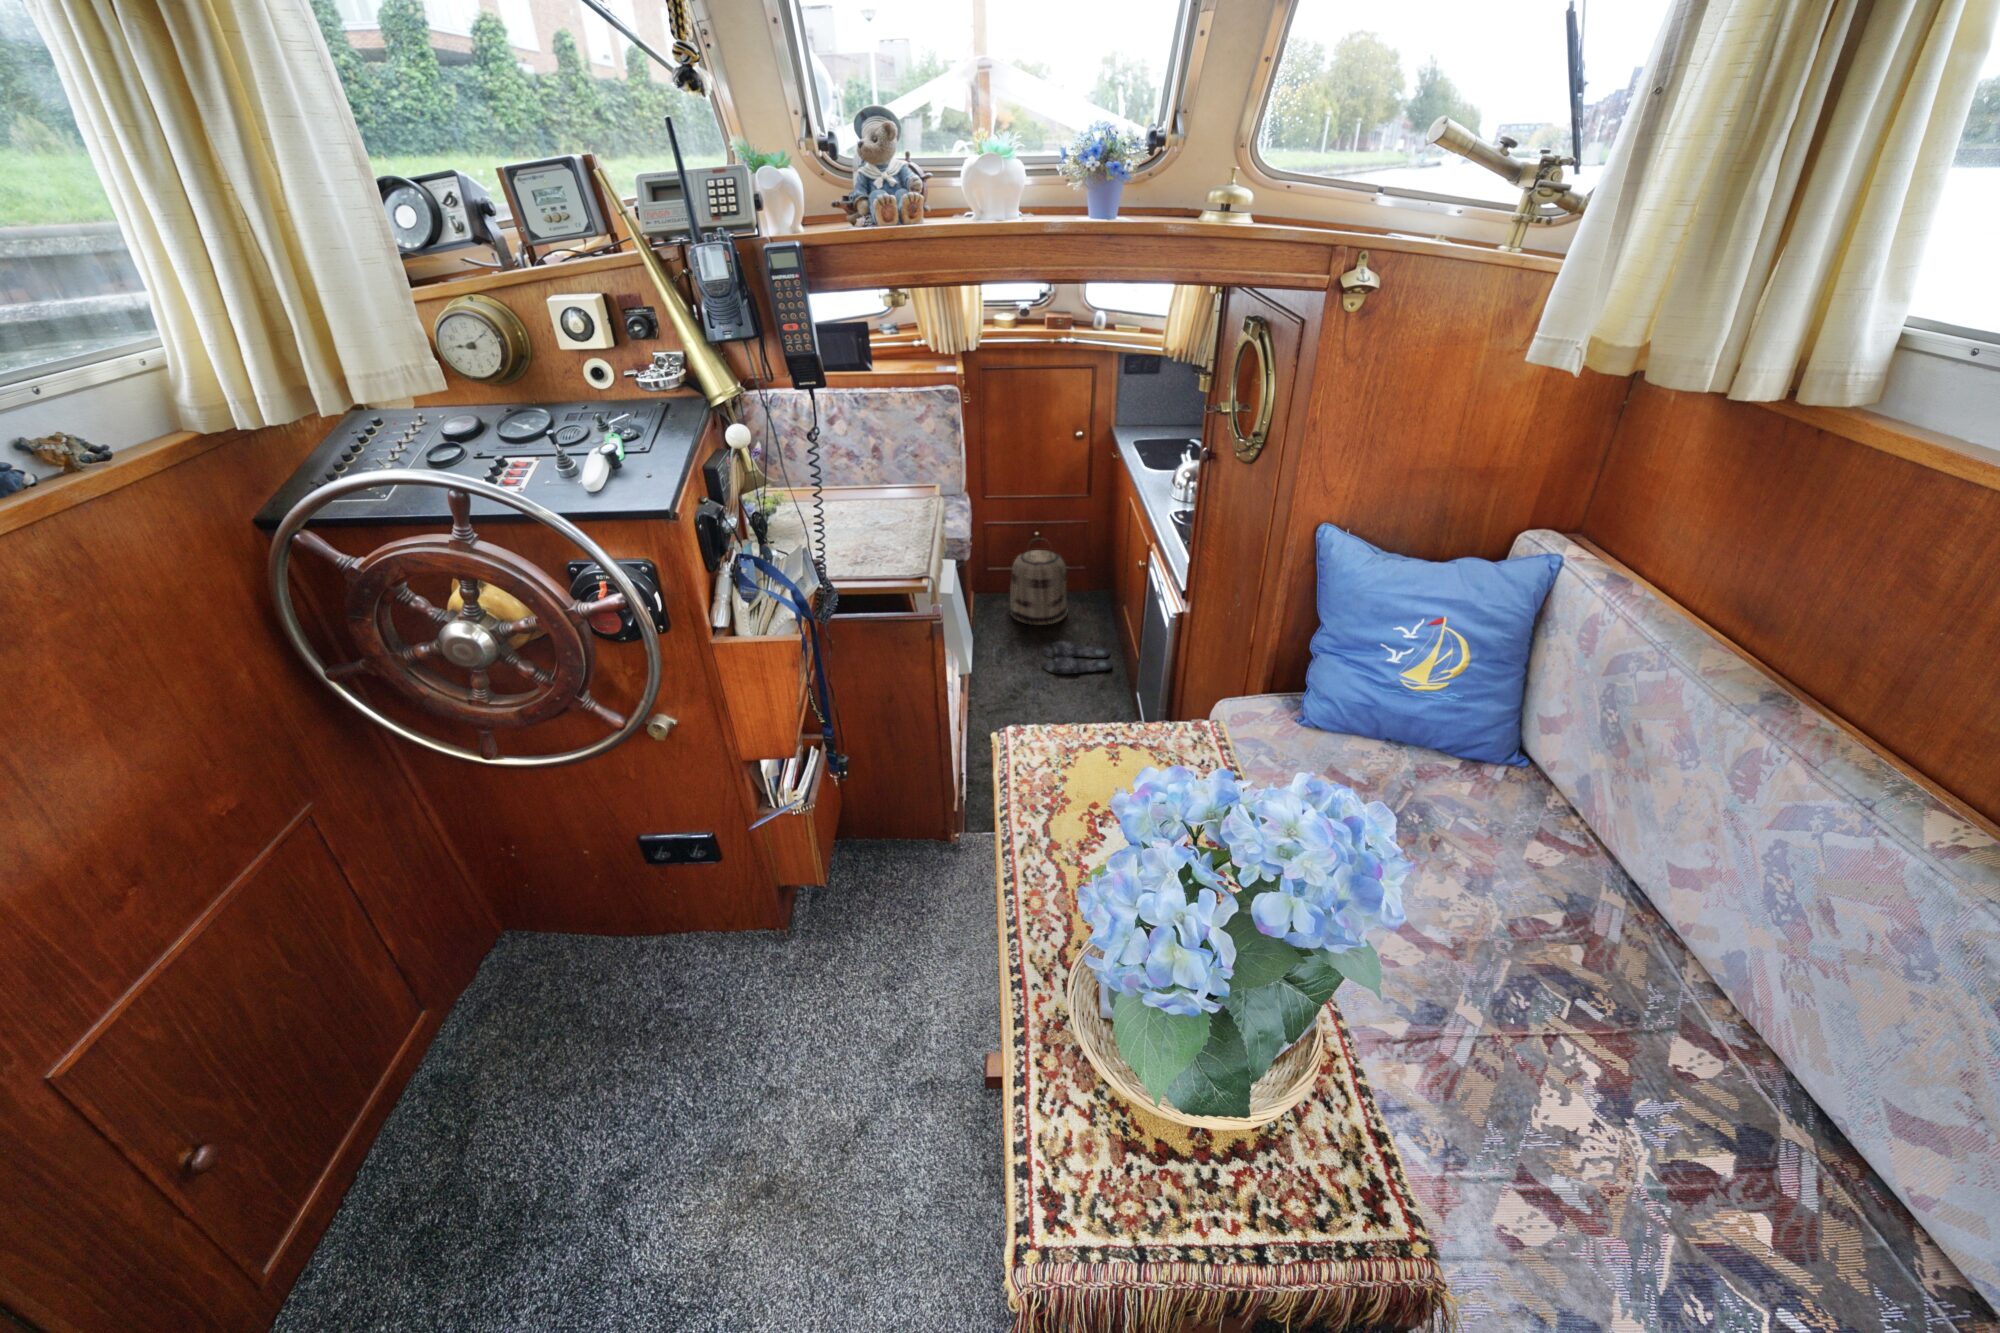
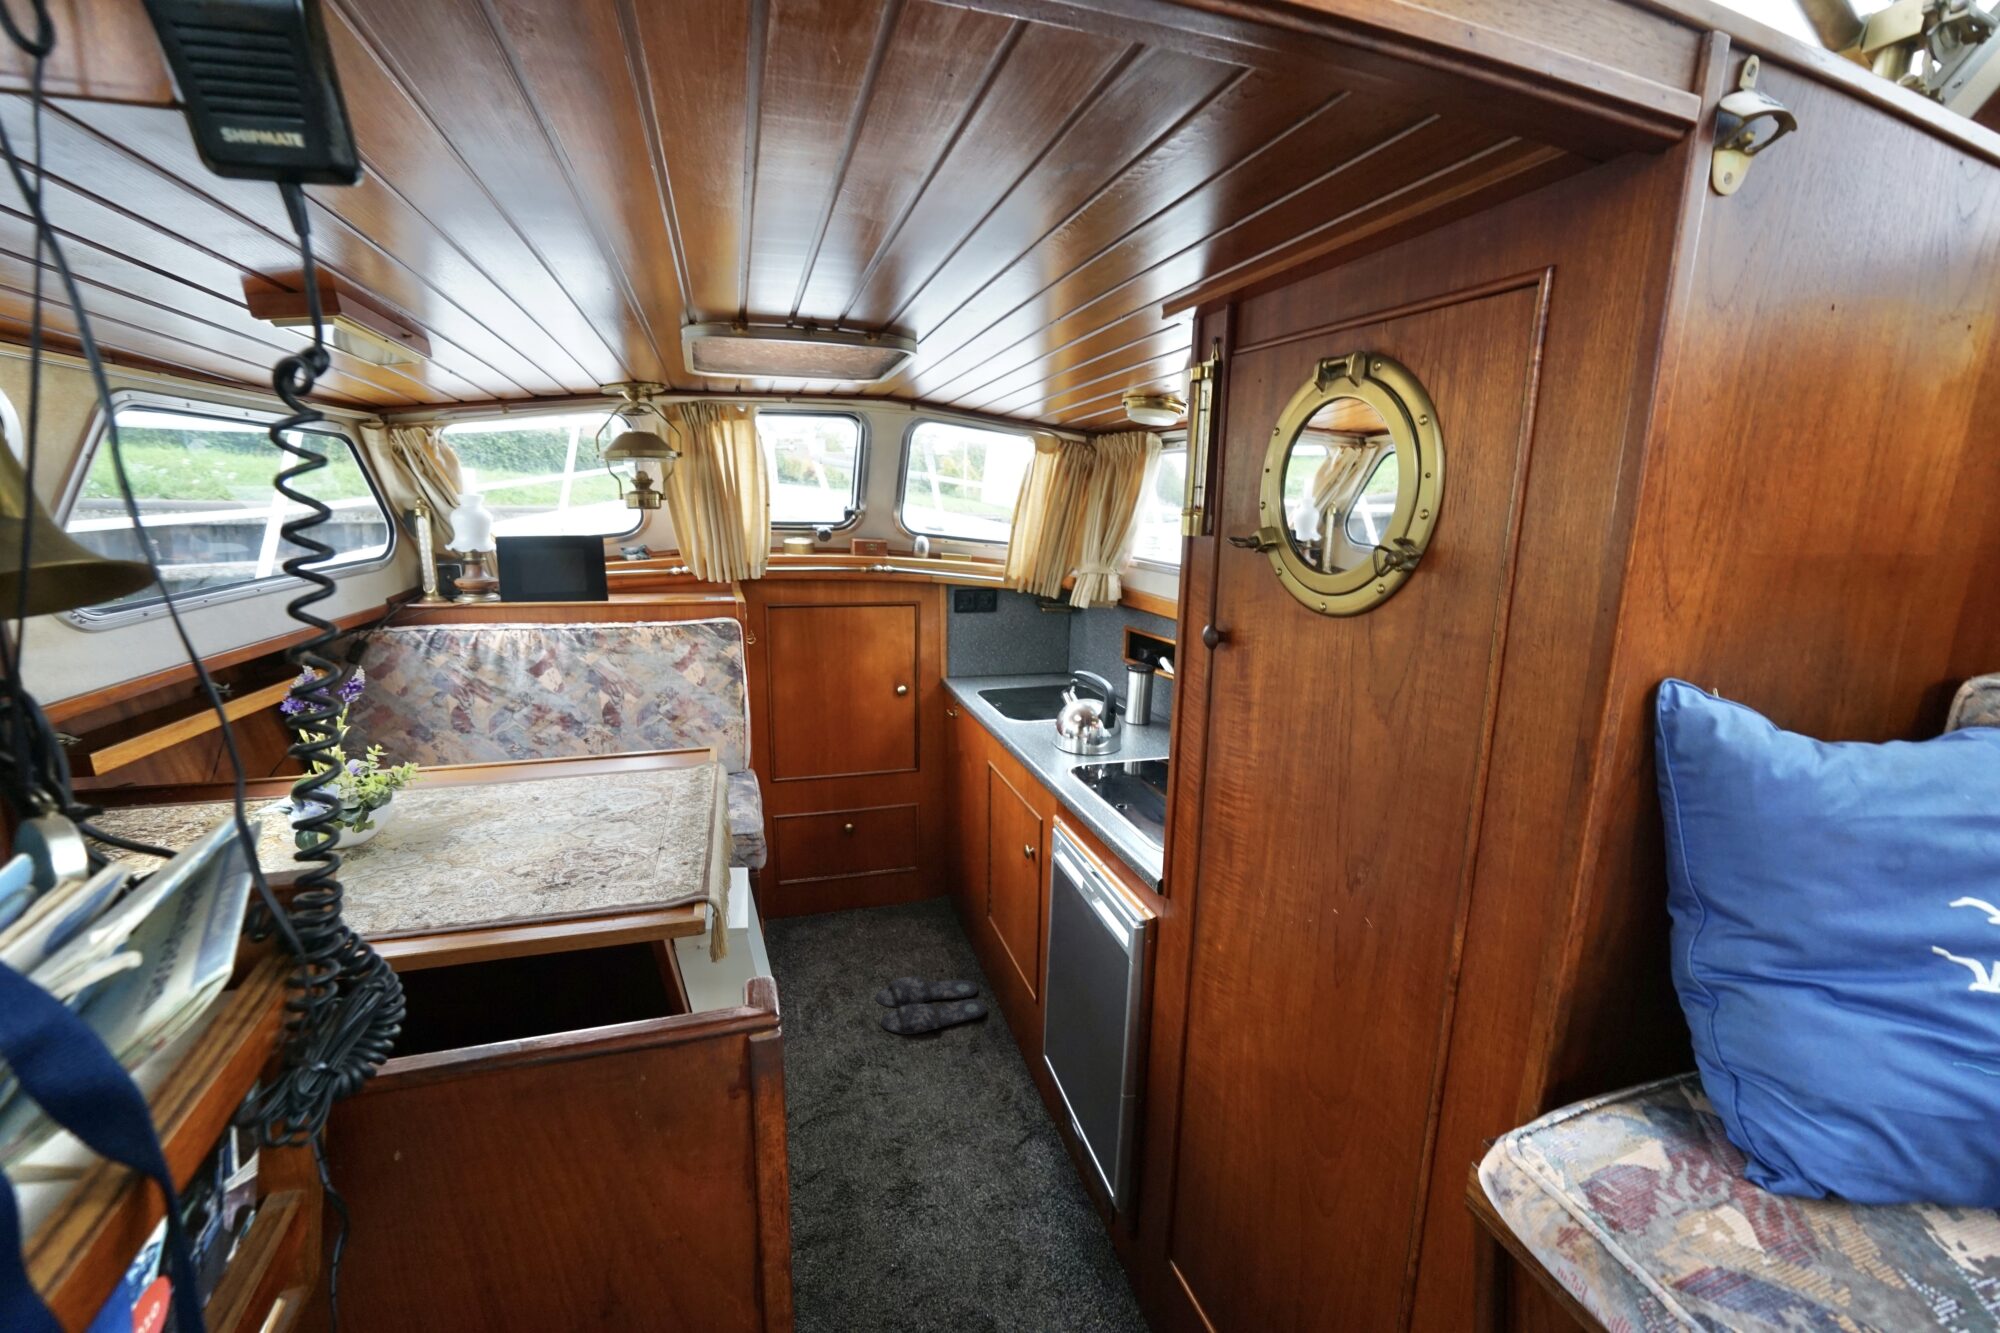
basket: present [1010,544,1067,625] -> none [819,826,904,956]

